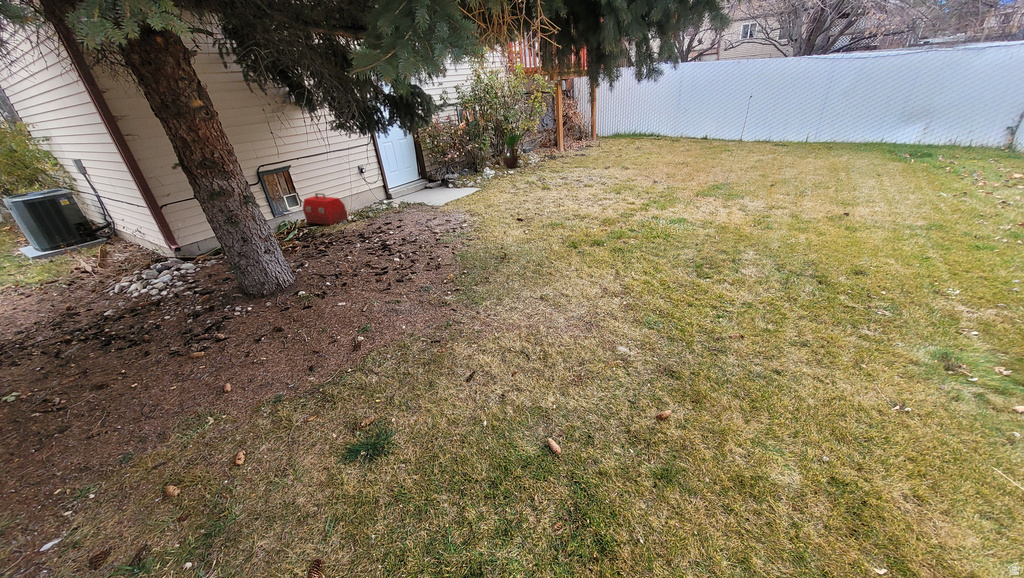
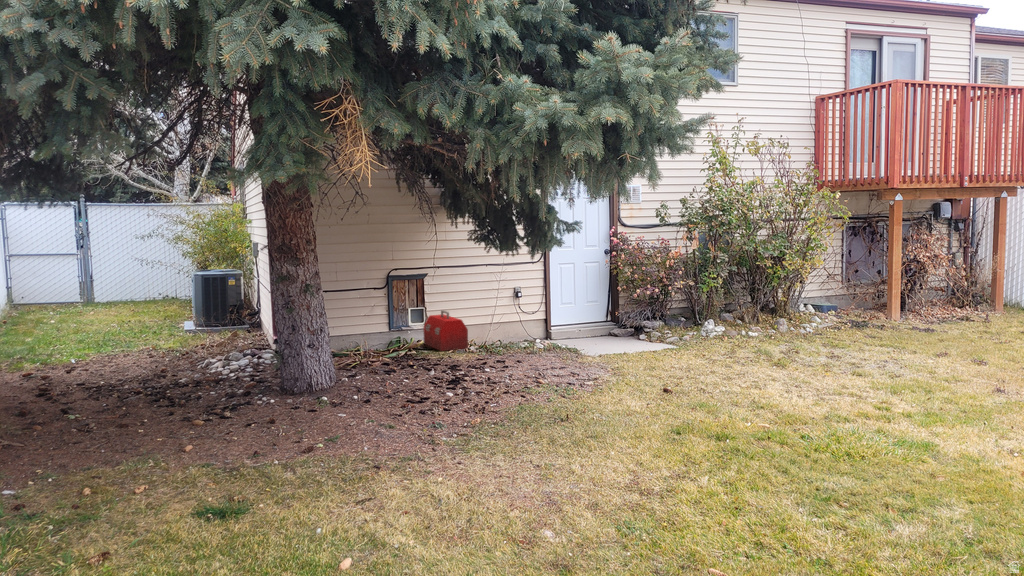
potted tree: present [503,132,520,168] -> none [751,267,788,328]

